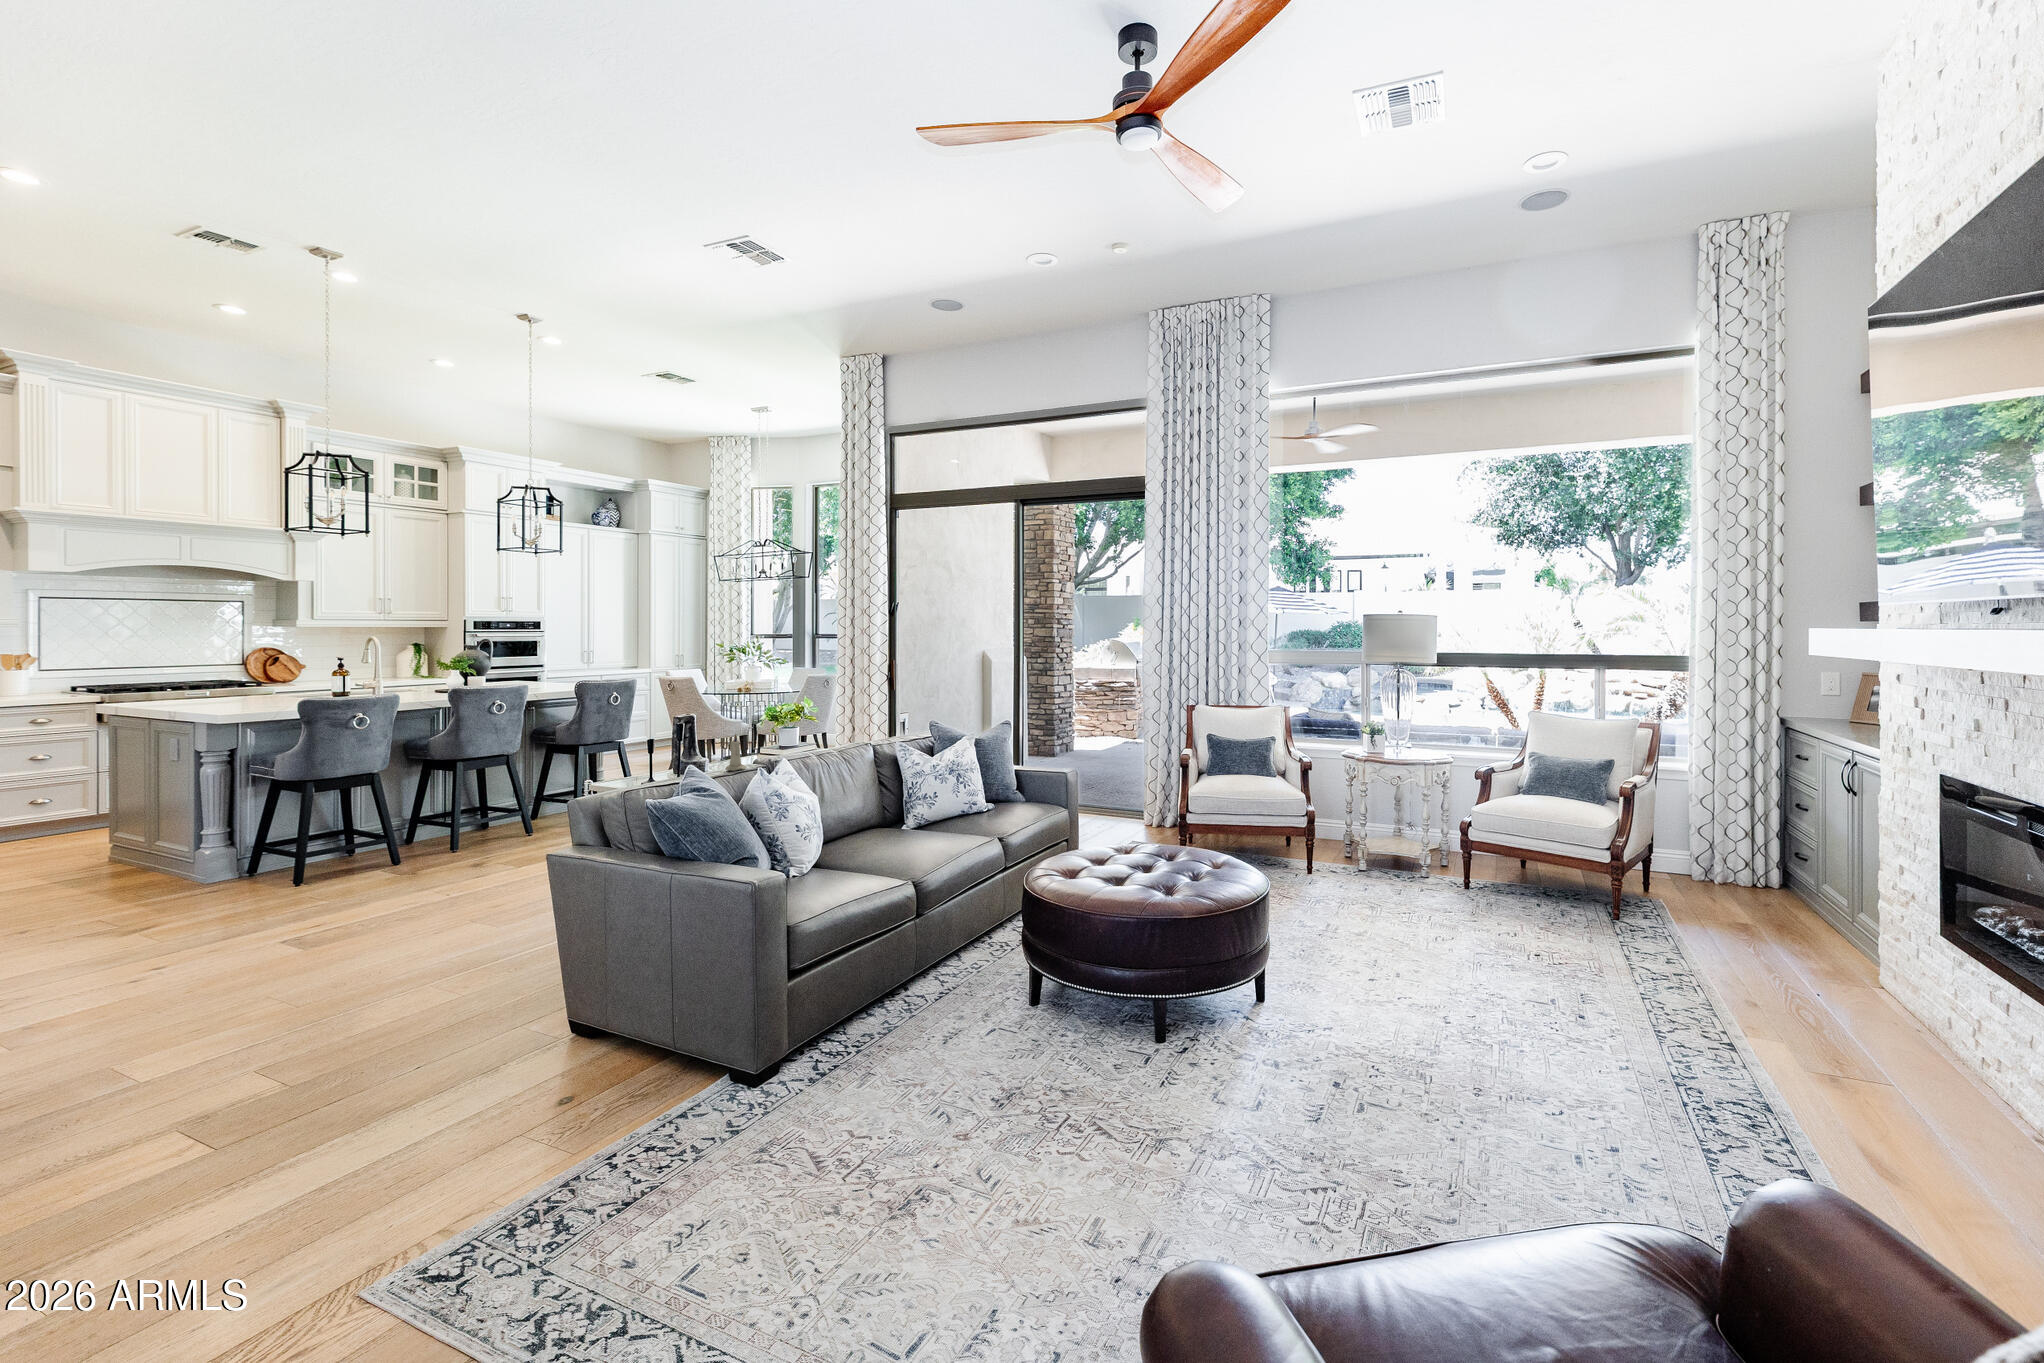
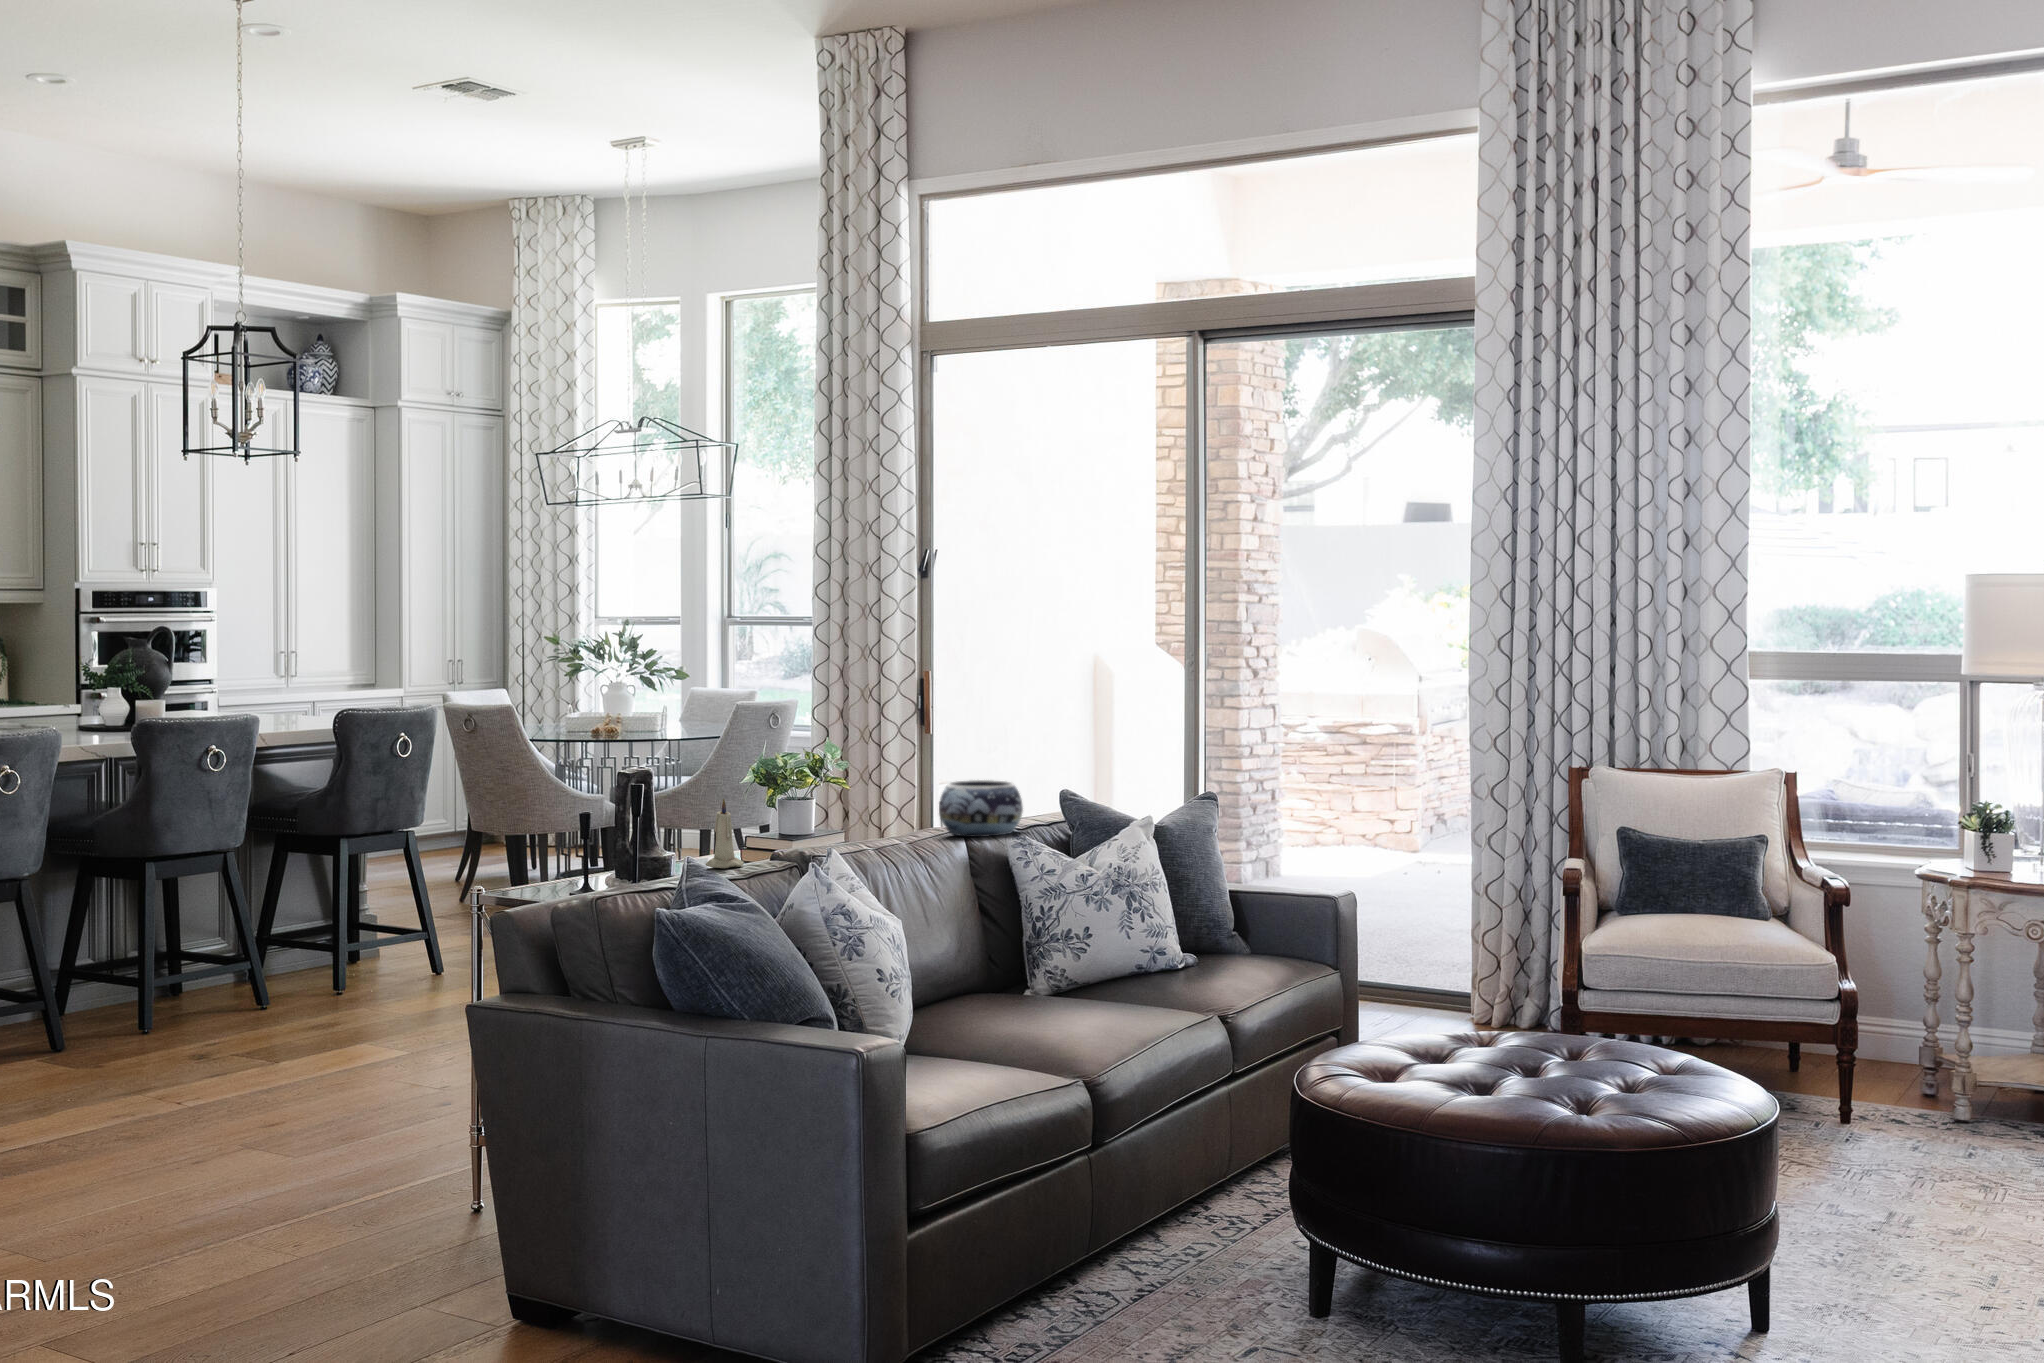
decorative bowl: none [864,720,908,749] -> present [939,780,1023,837]

